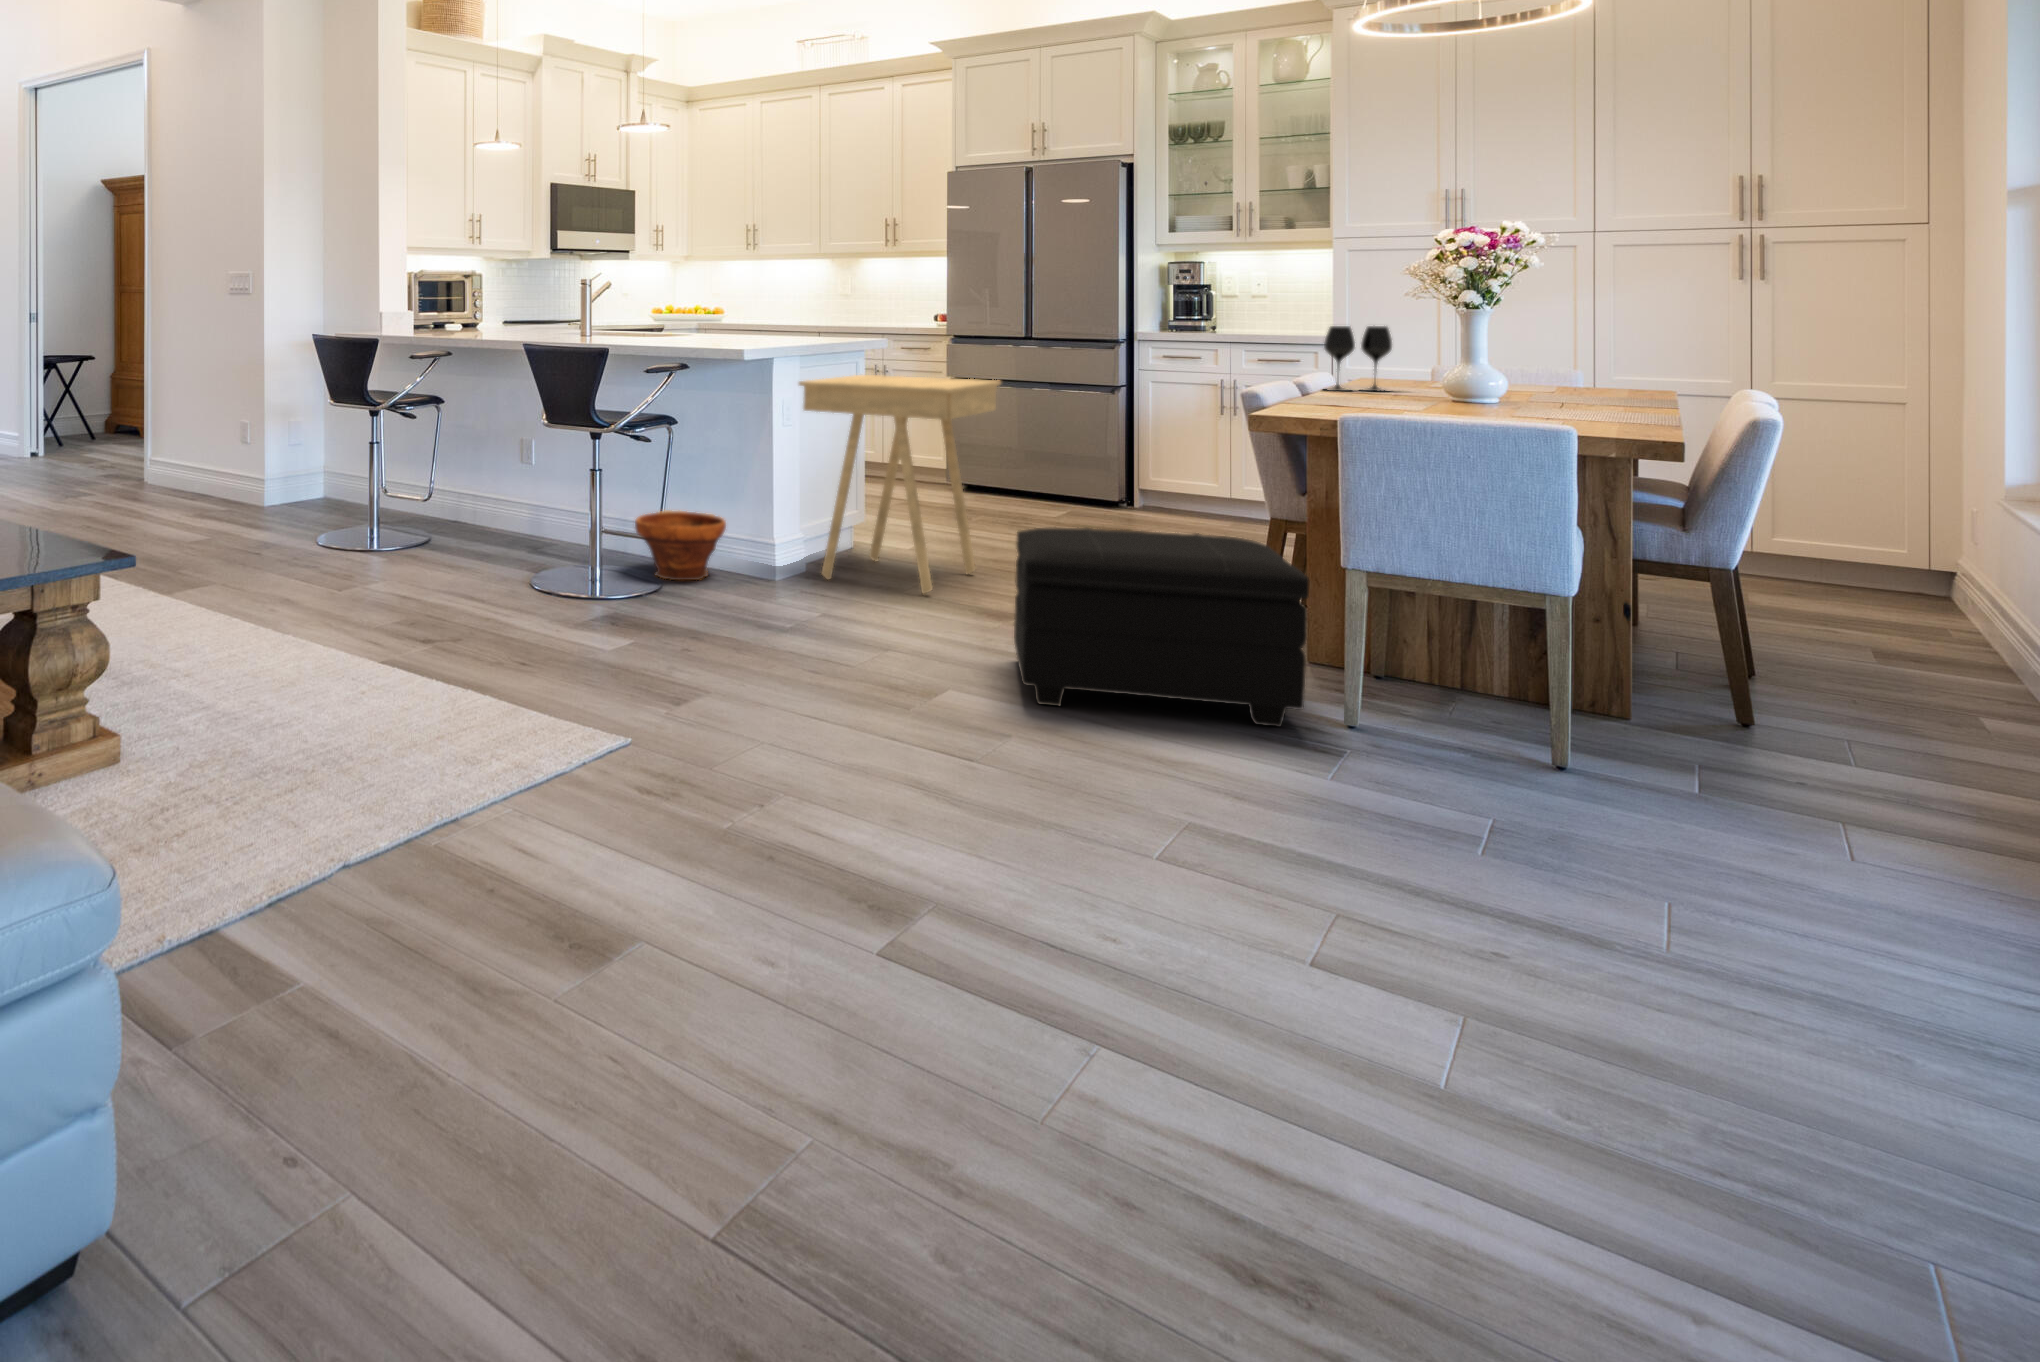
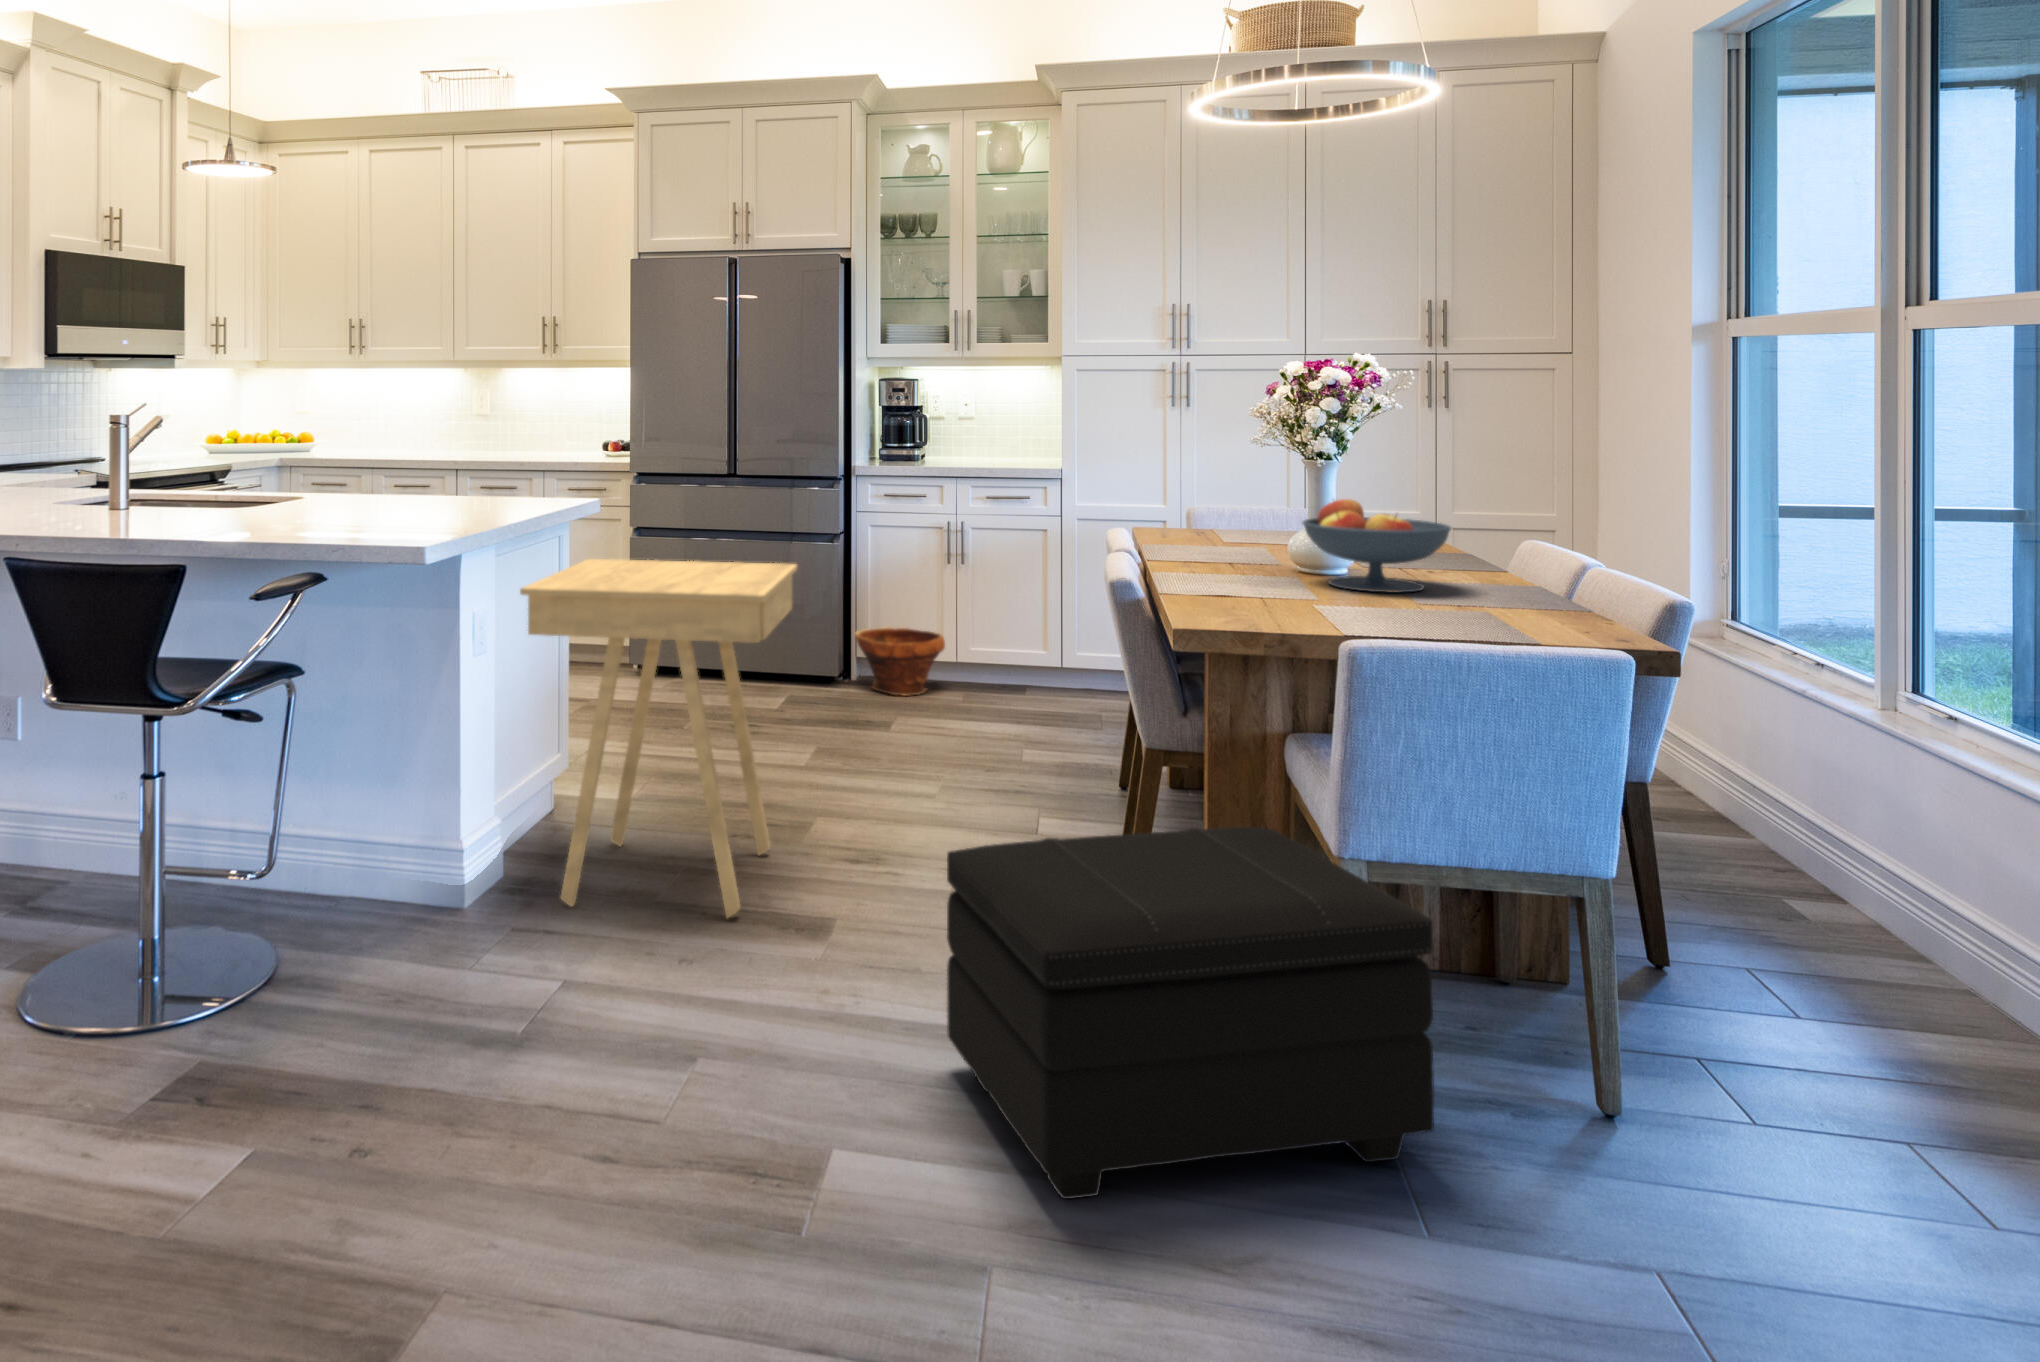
wine glass: present [1324,326,1392,391] -> none [1175,475,1247,561]
fruit bowl: none [1391,337,1523,407] -> present [1303,499,1451,593]
planter: present [635,510,726,580] -> present [855,627,945,696]

